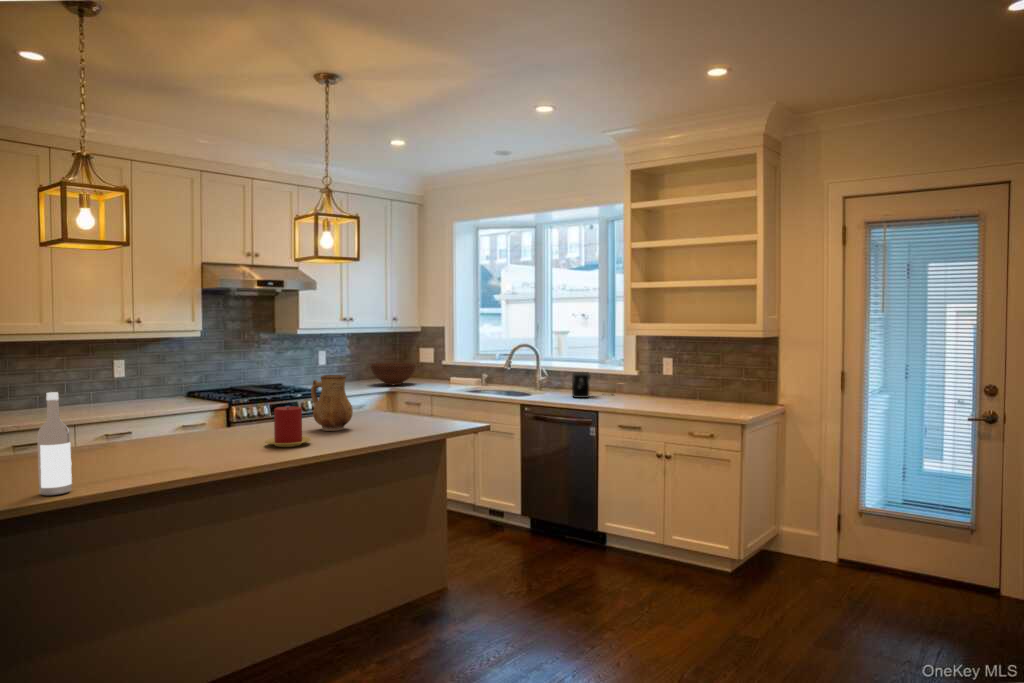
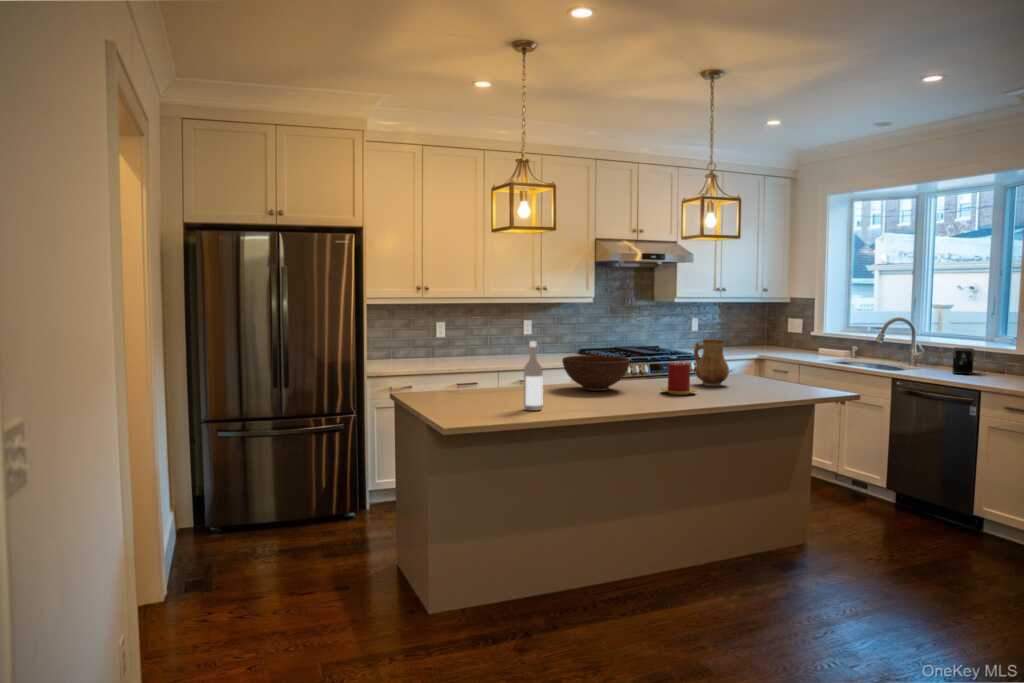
fruit bowl: present [370,362,416,385] -> present [562,355,630,391]

